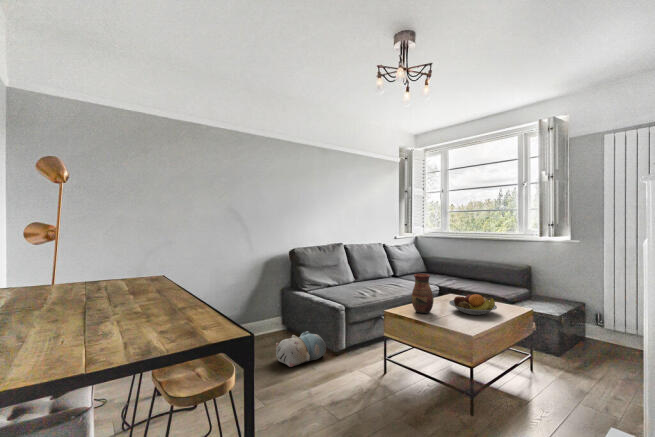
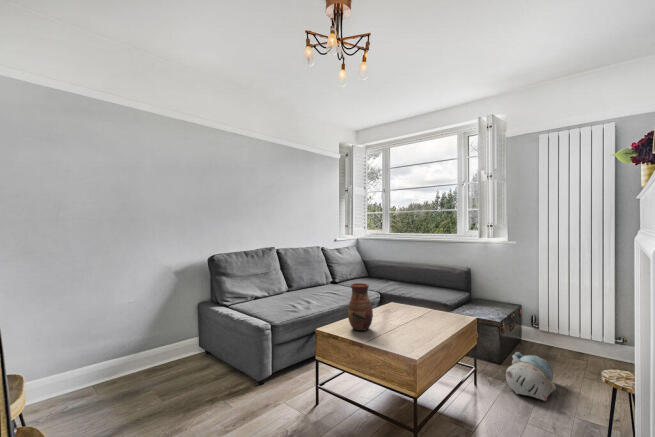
fruit bowl: present [449,294,497,315] -> none [390,304,442,329]
plush toy: present [276,331,326,367] -> present [506,352,556,401]

